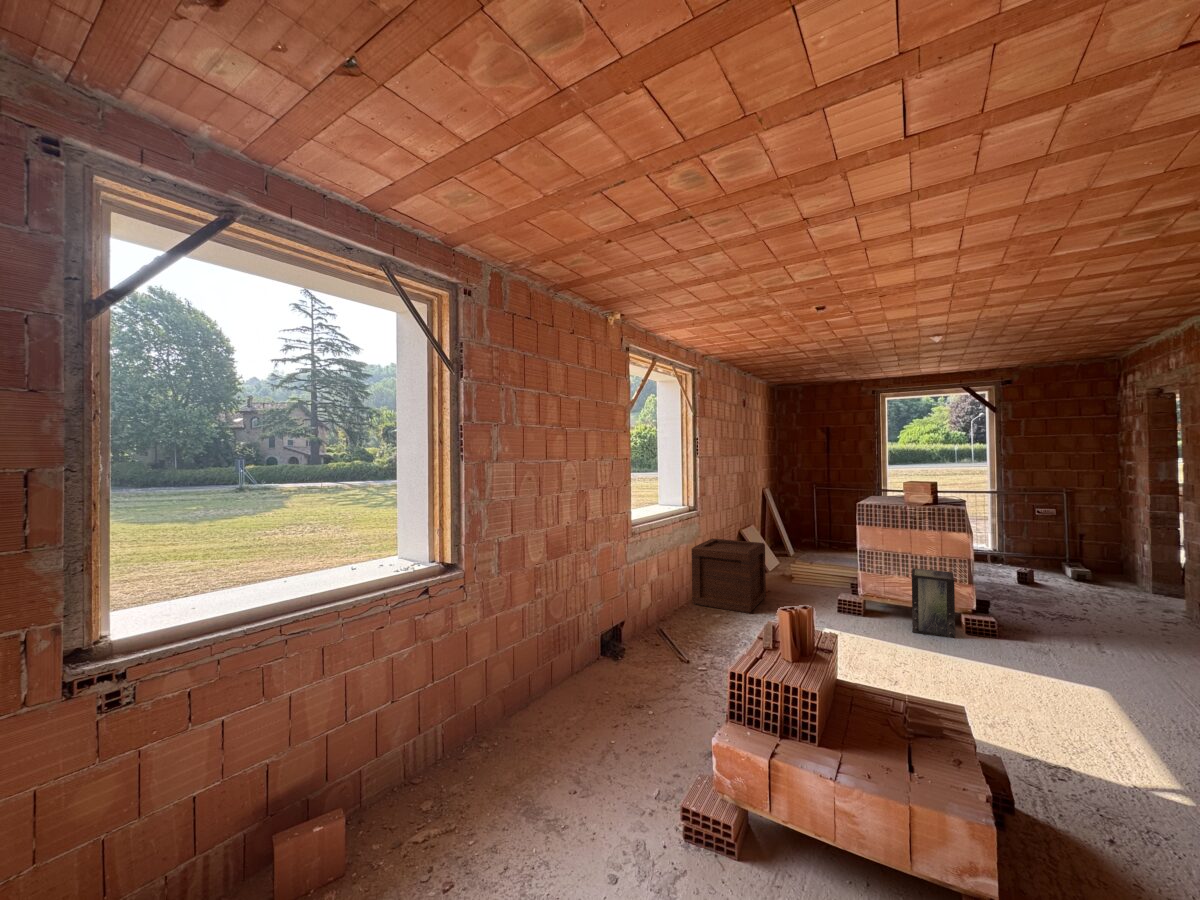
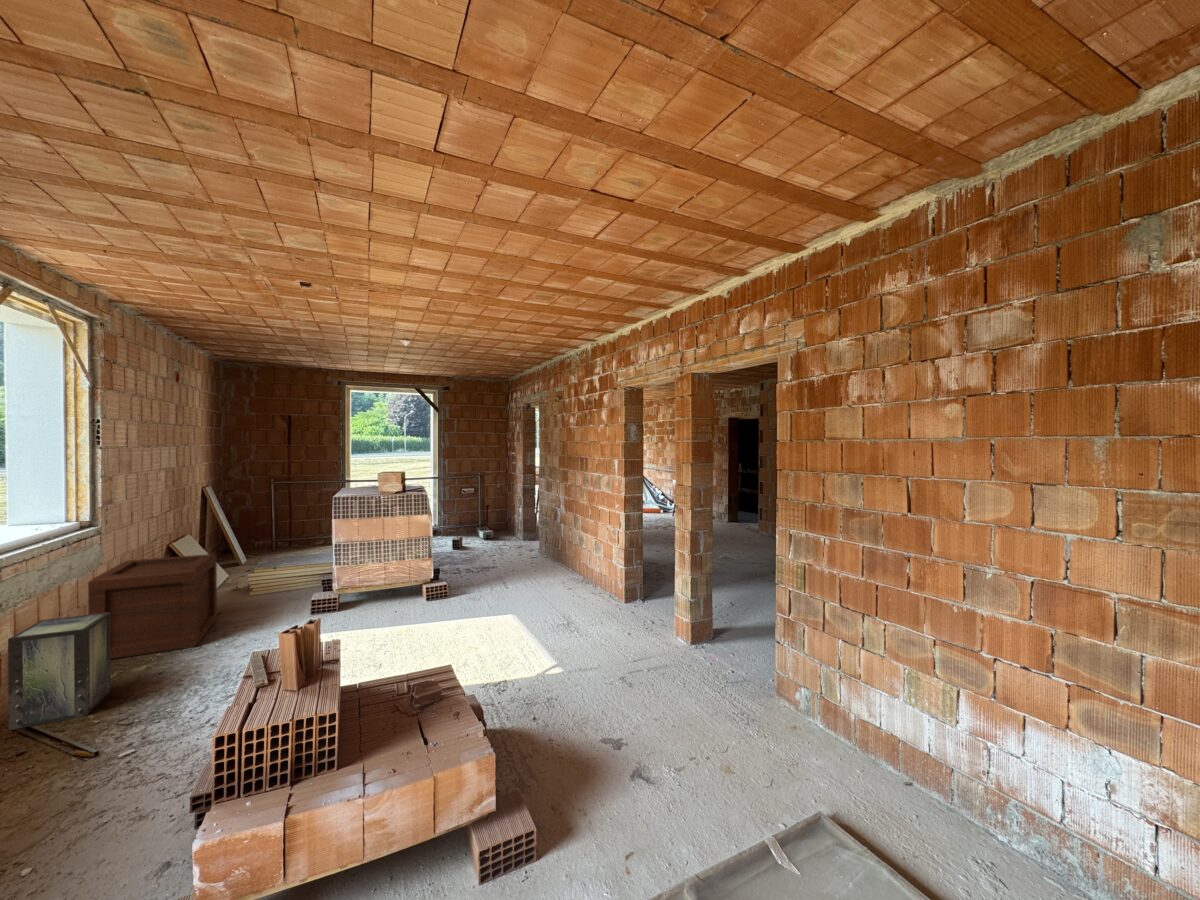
storage box: present [912,568,955,639] -> present [8,613,111,730]

